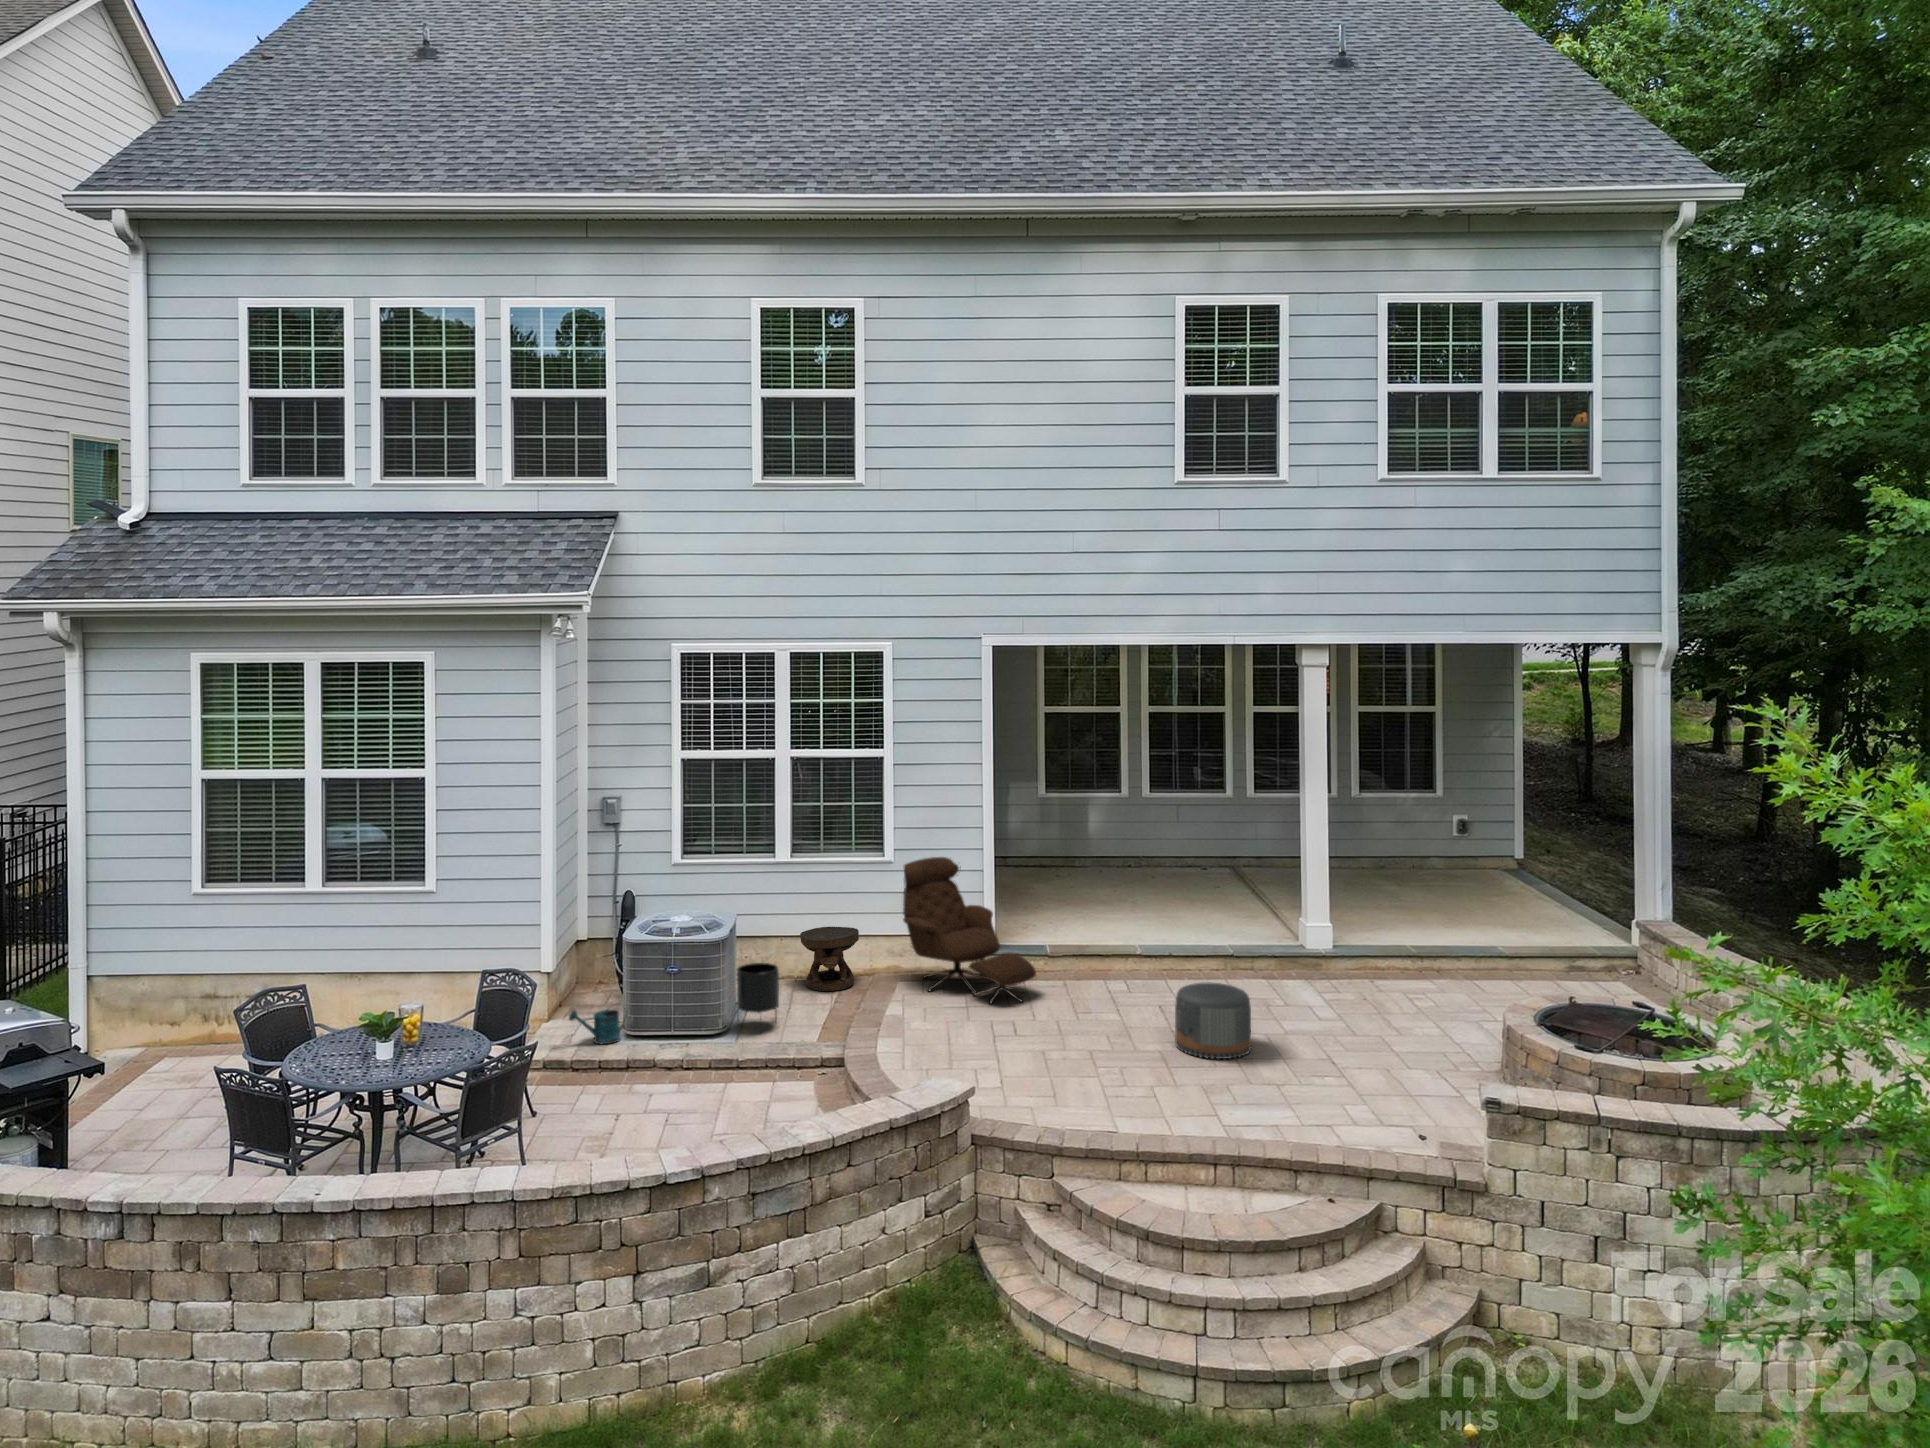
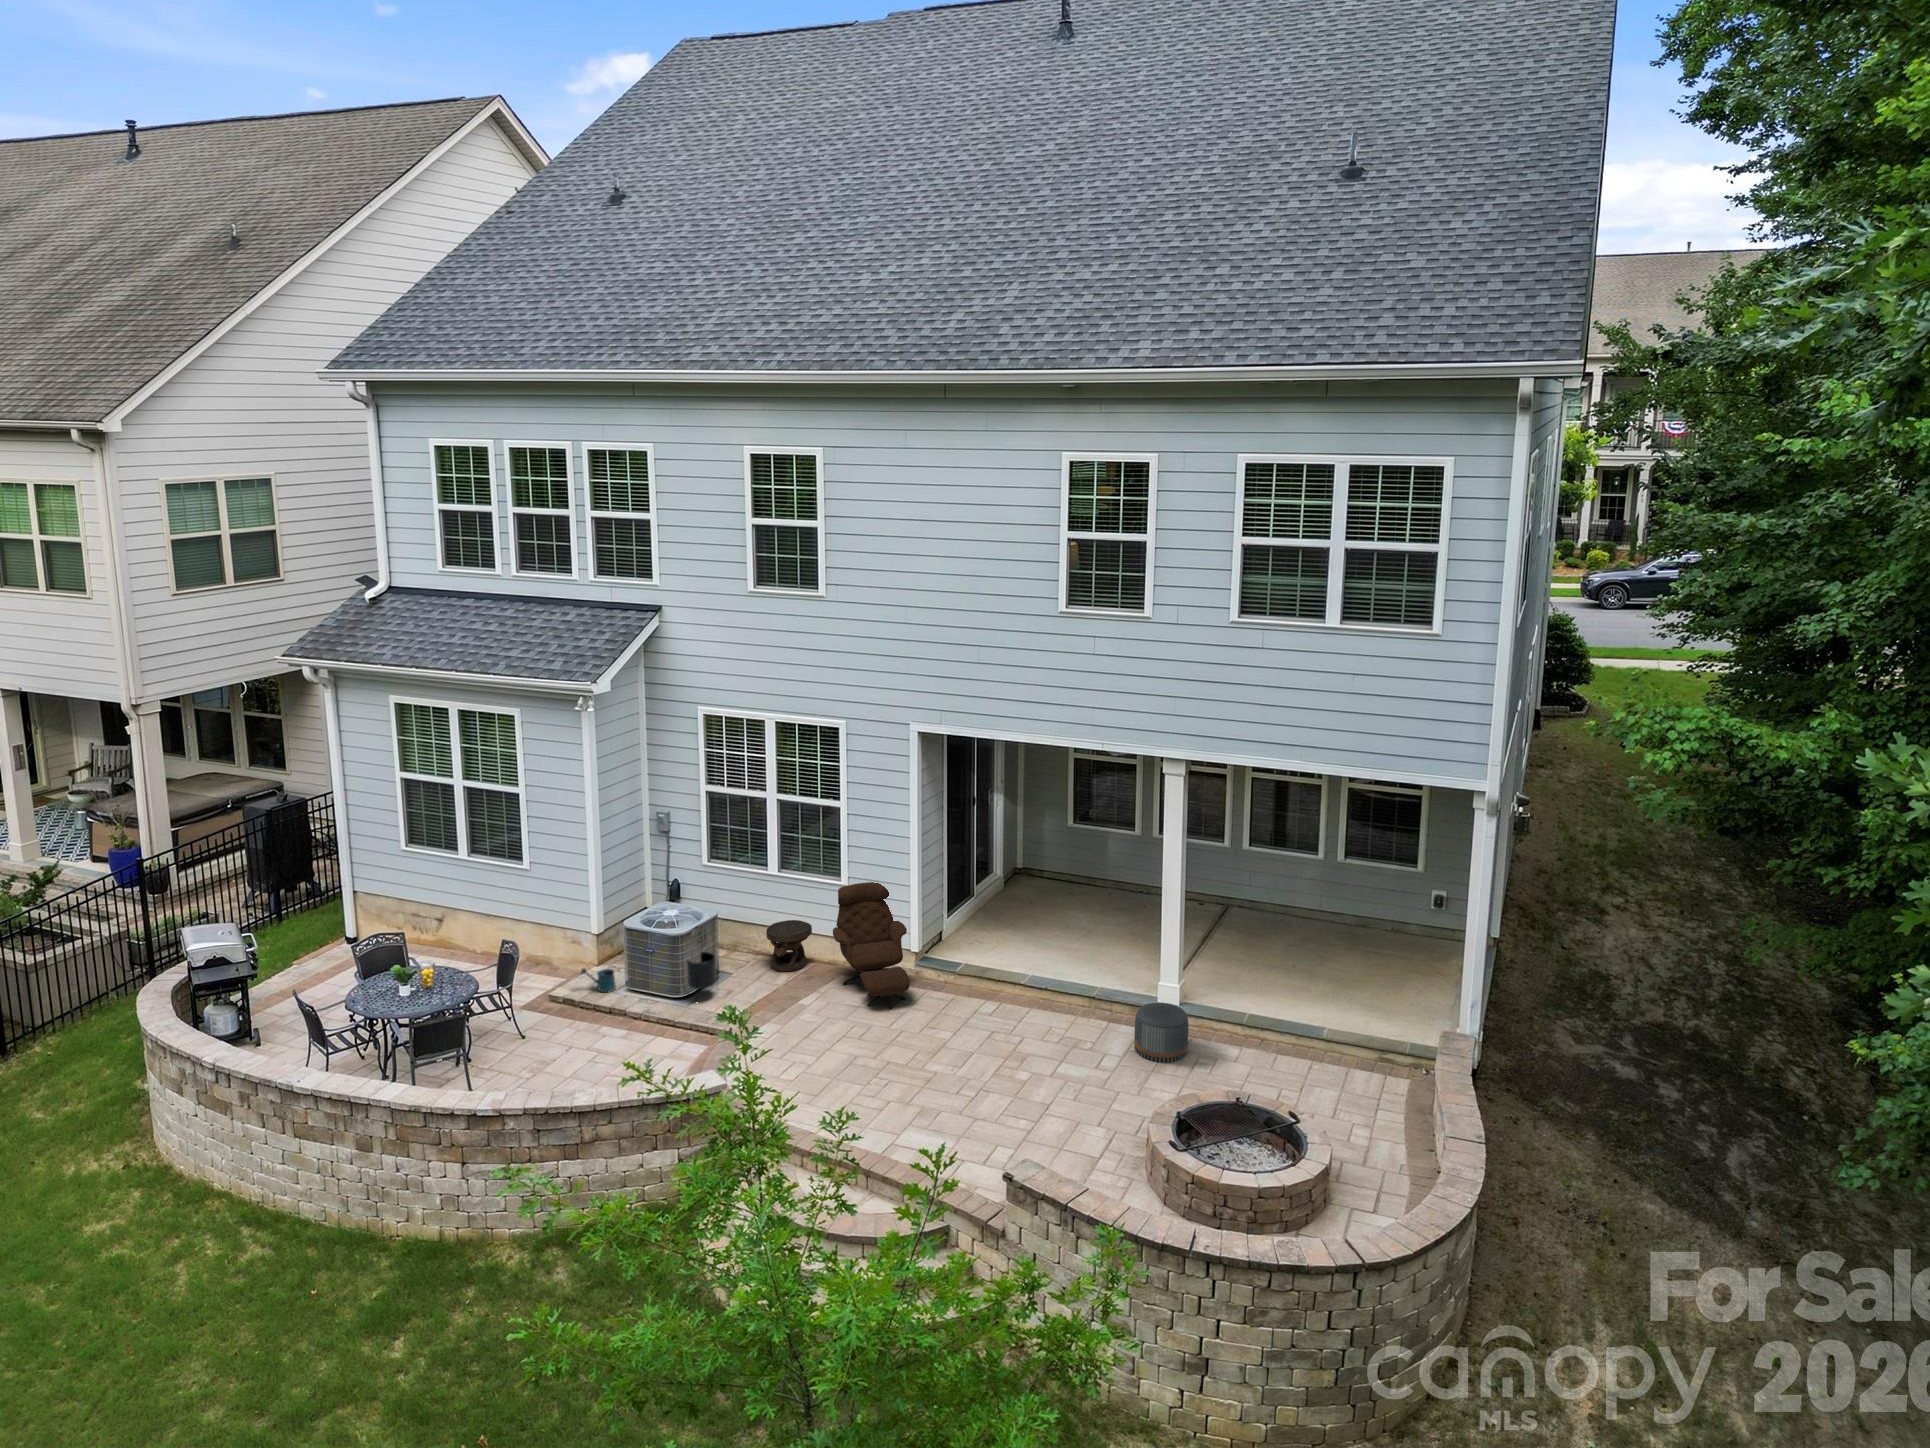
pouf: present [1175,982,1251,1059] -> present [1134,1002,1189,1062]

